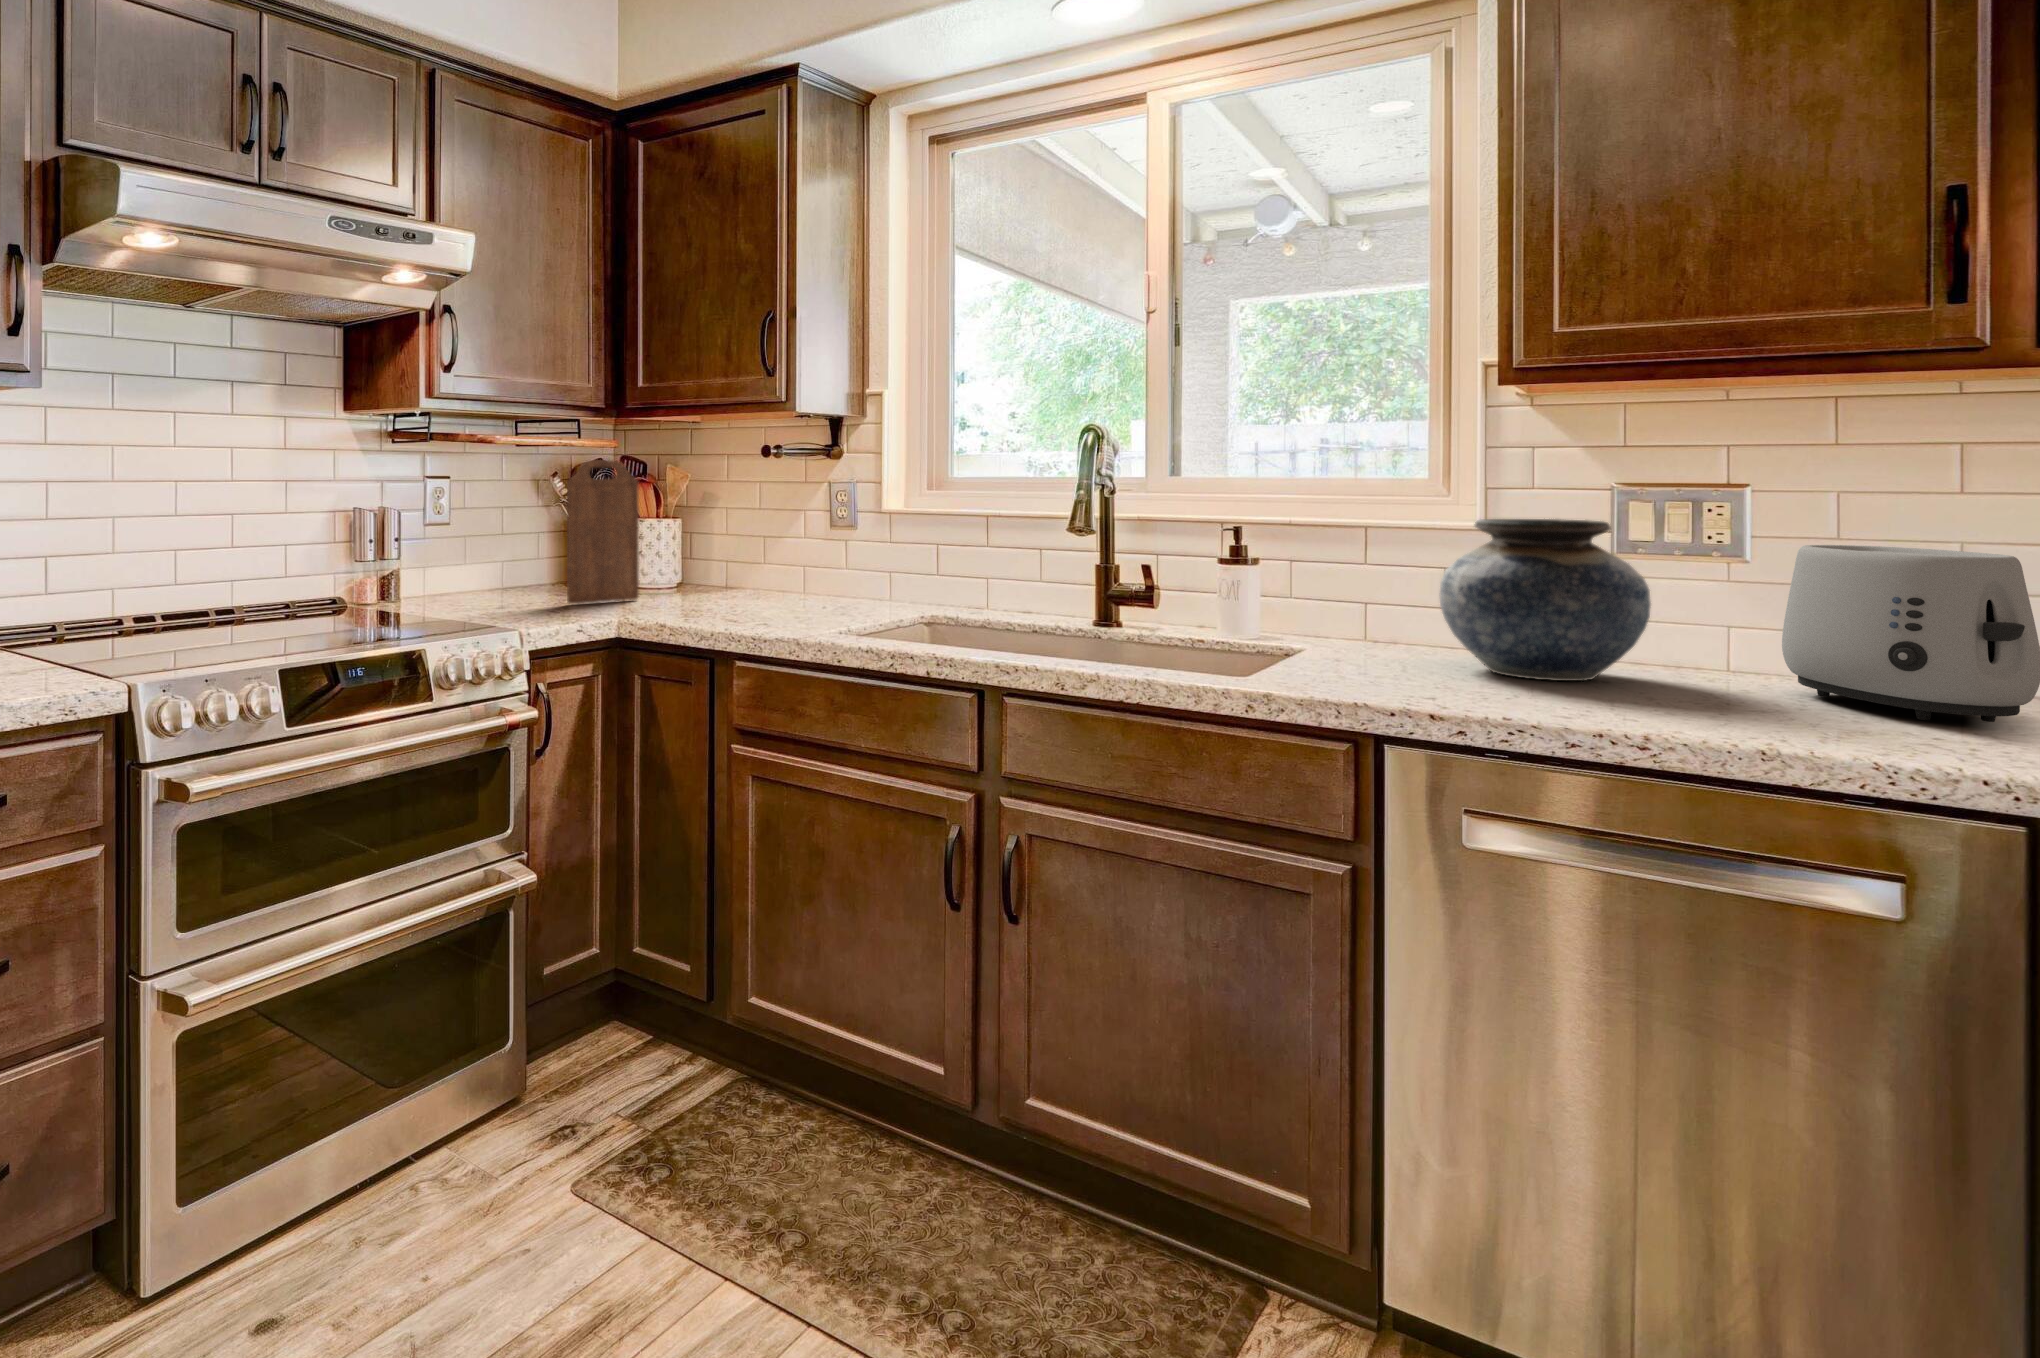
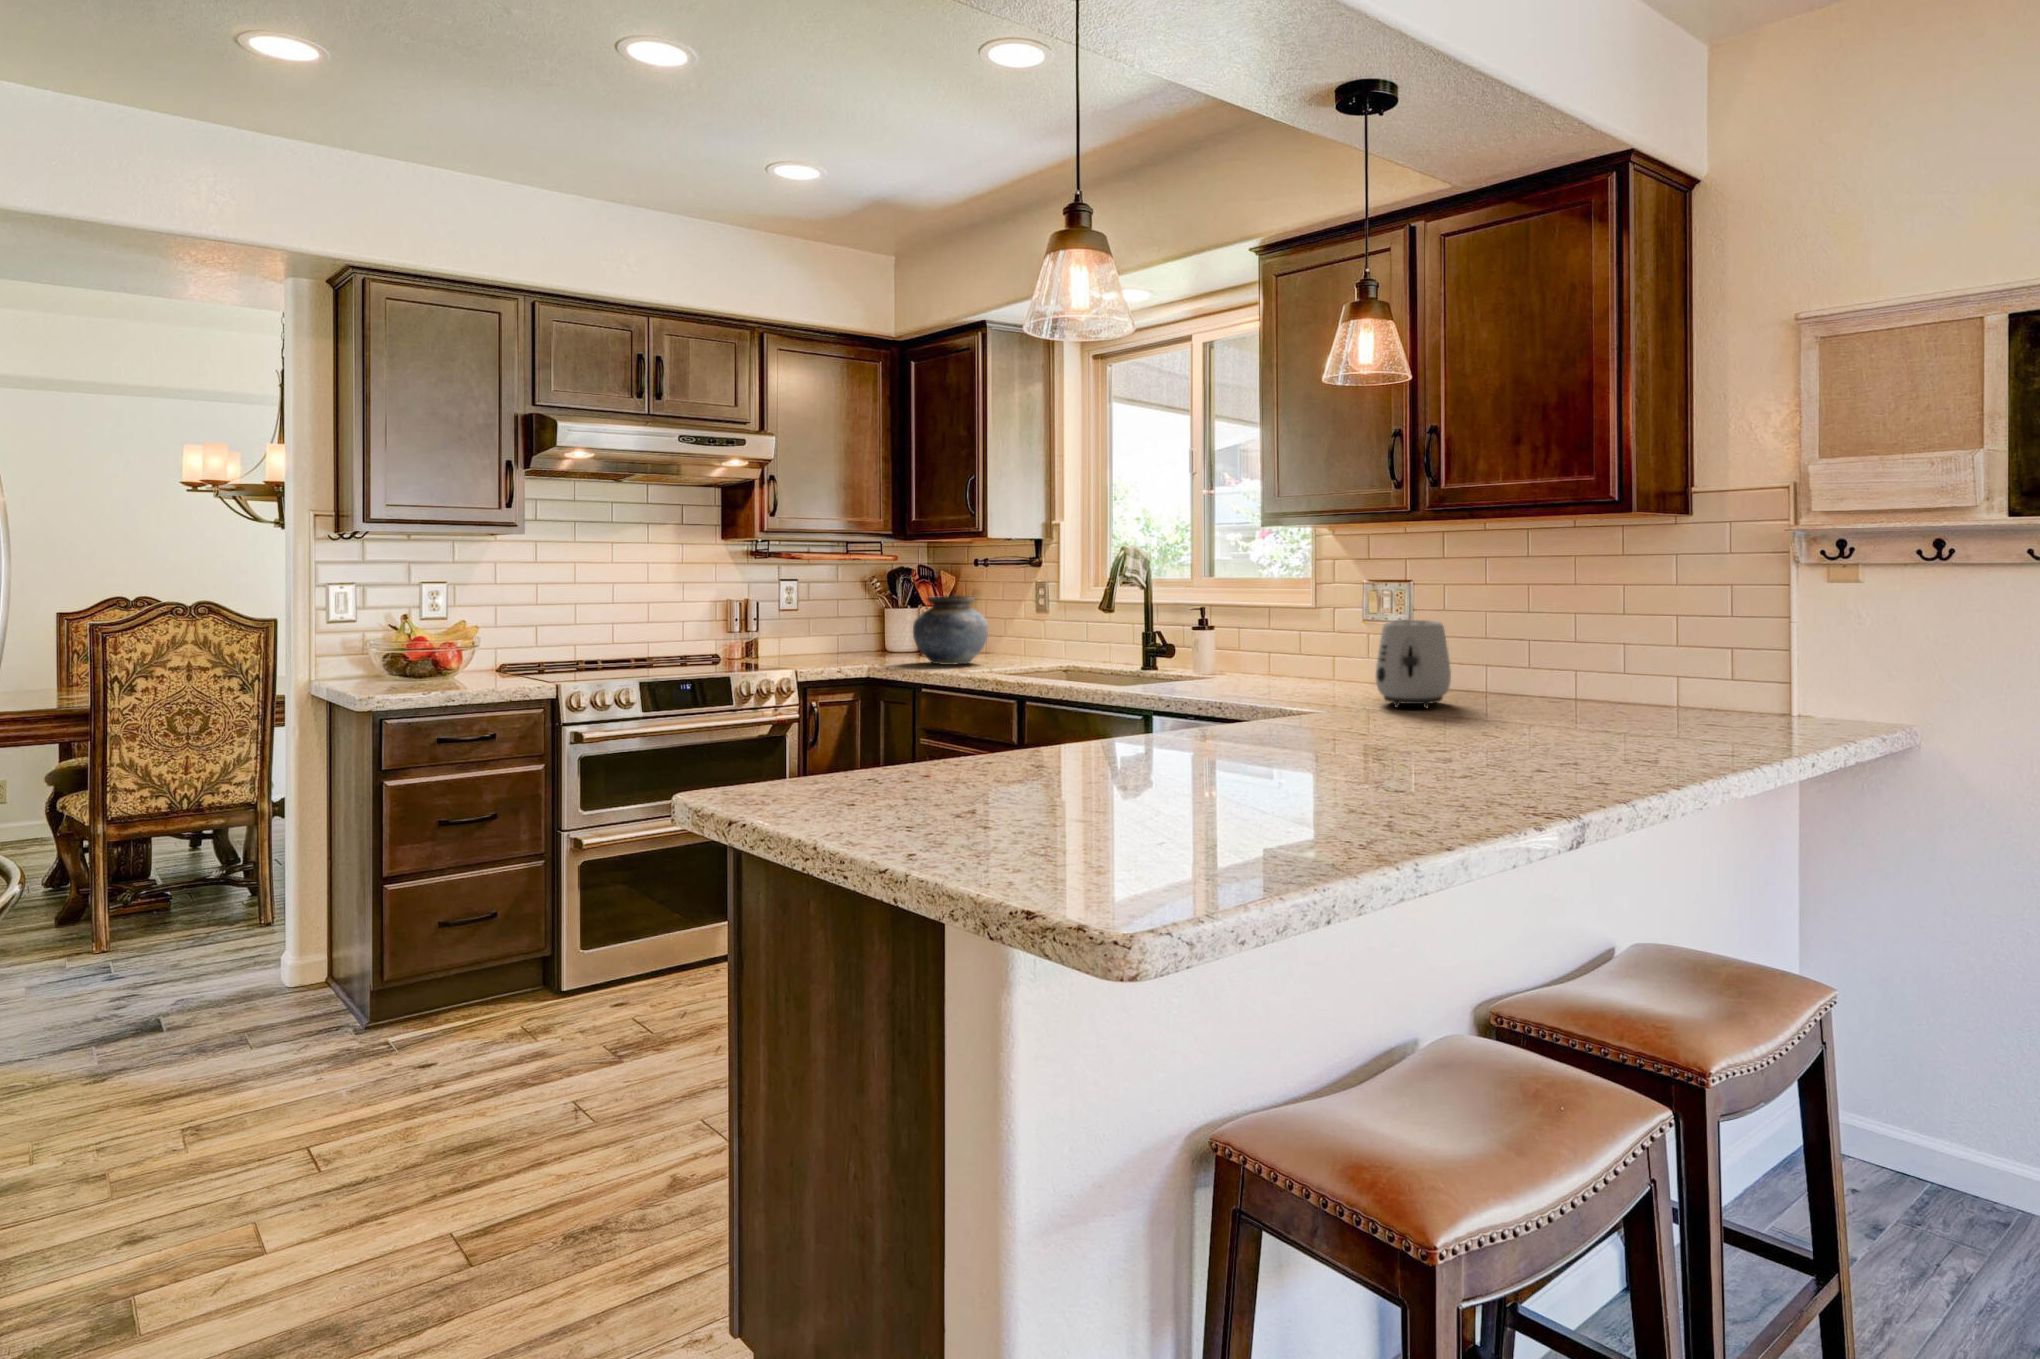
cutting board: present [567,460,639,604] -> none [857,570,908,661]
vase: present [1440,519,1651,681] -> present [913,596,988,665]

